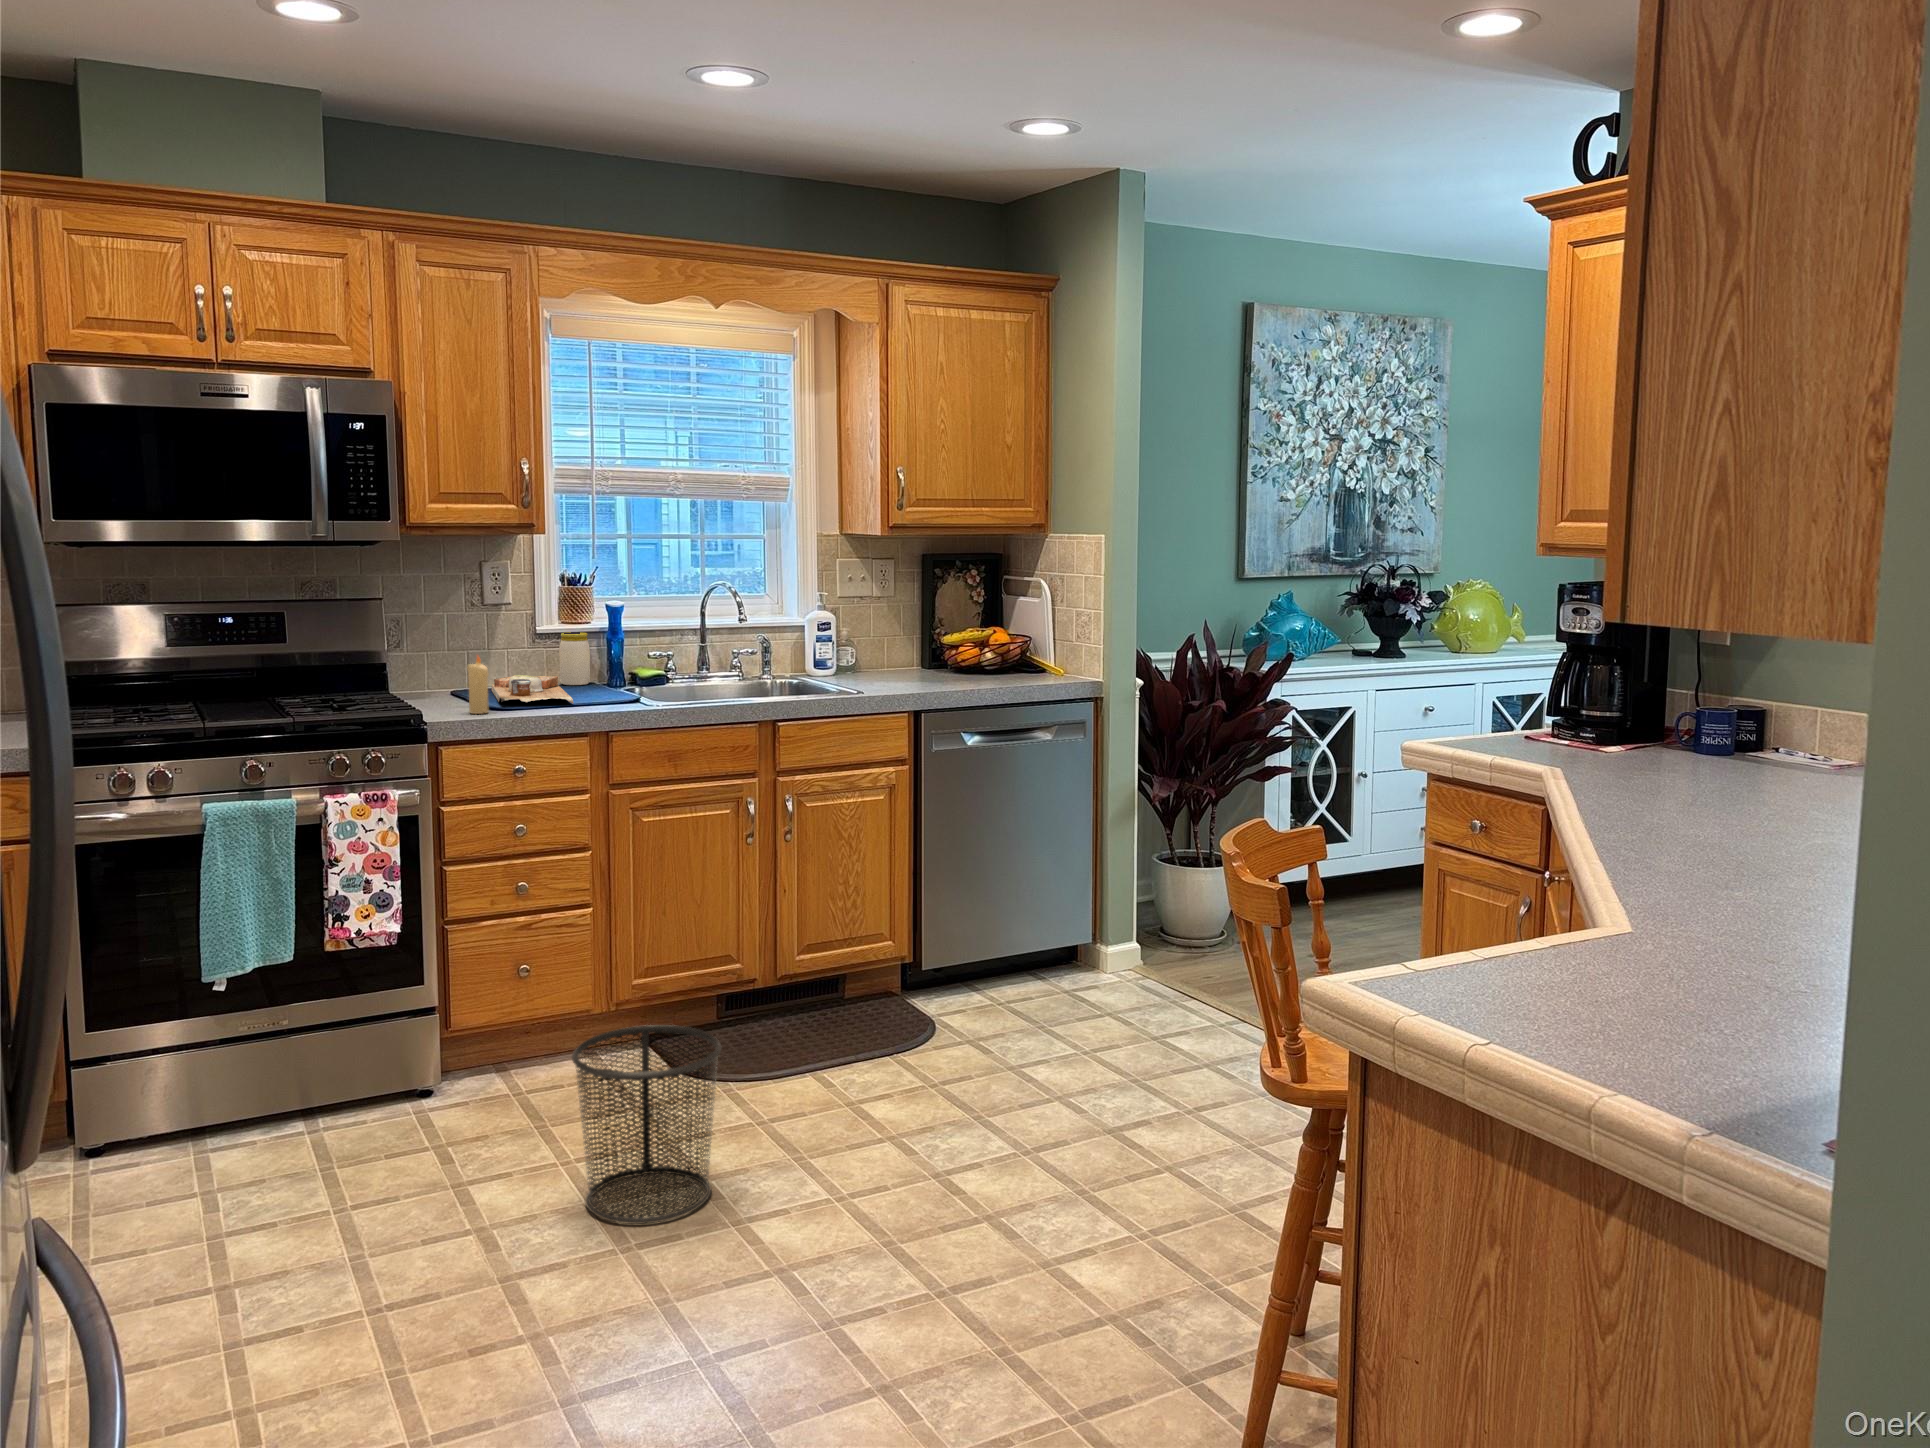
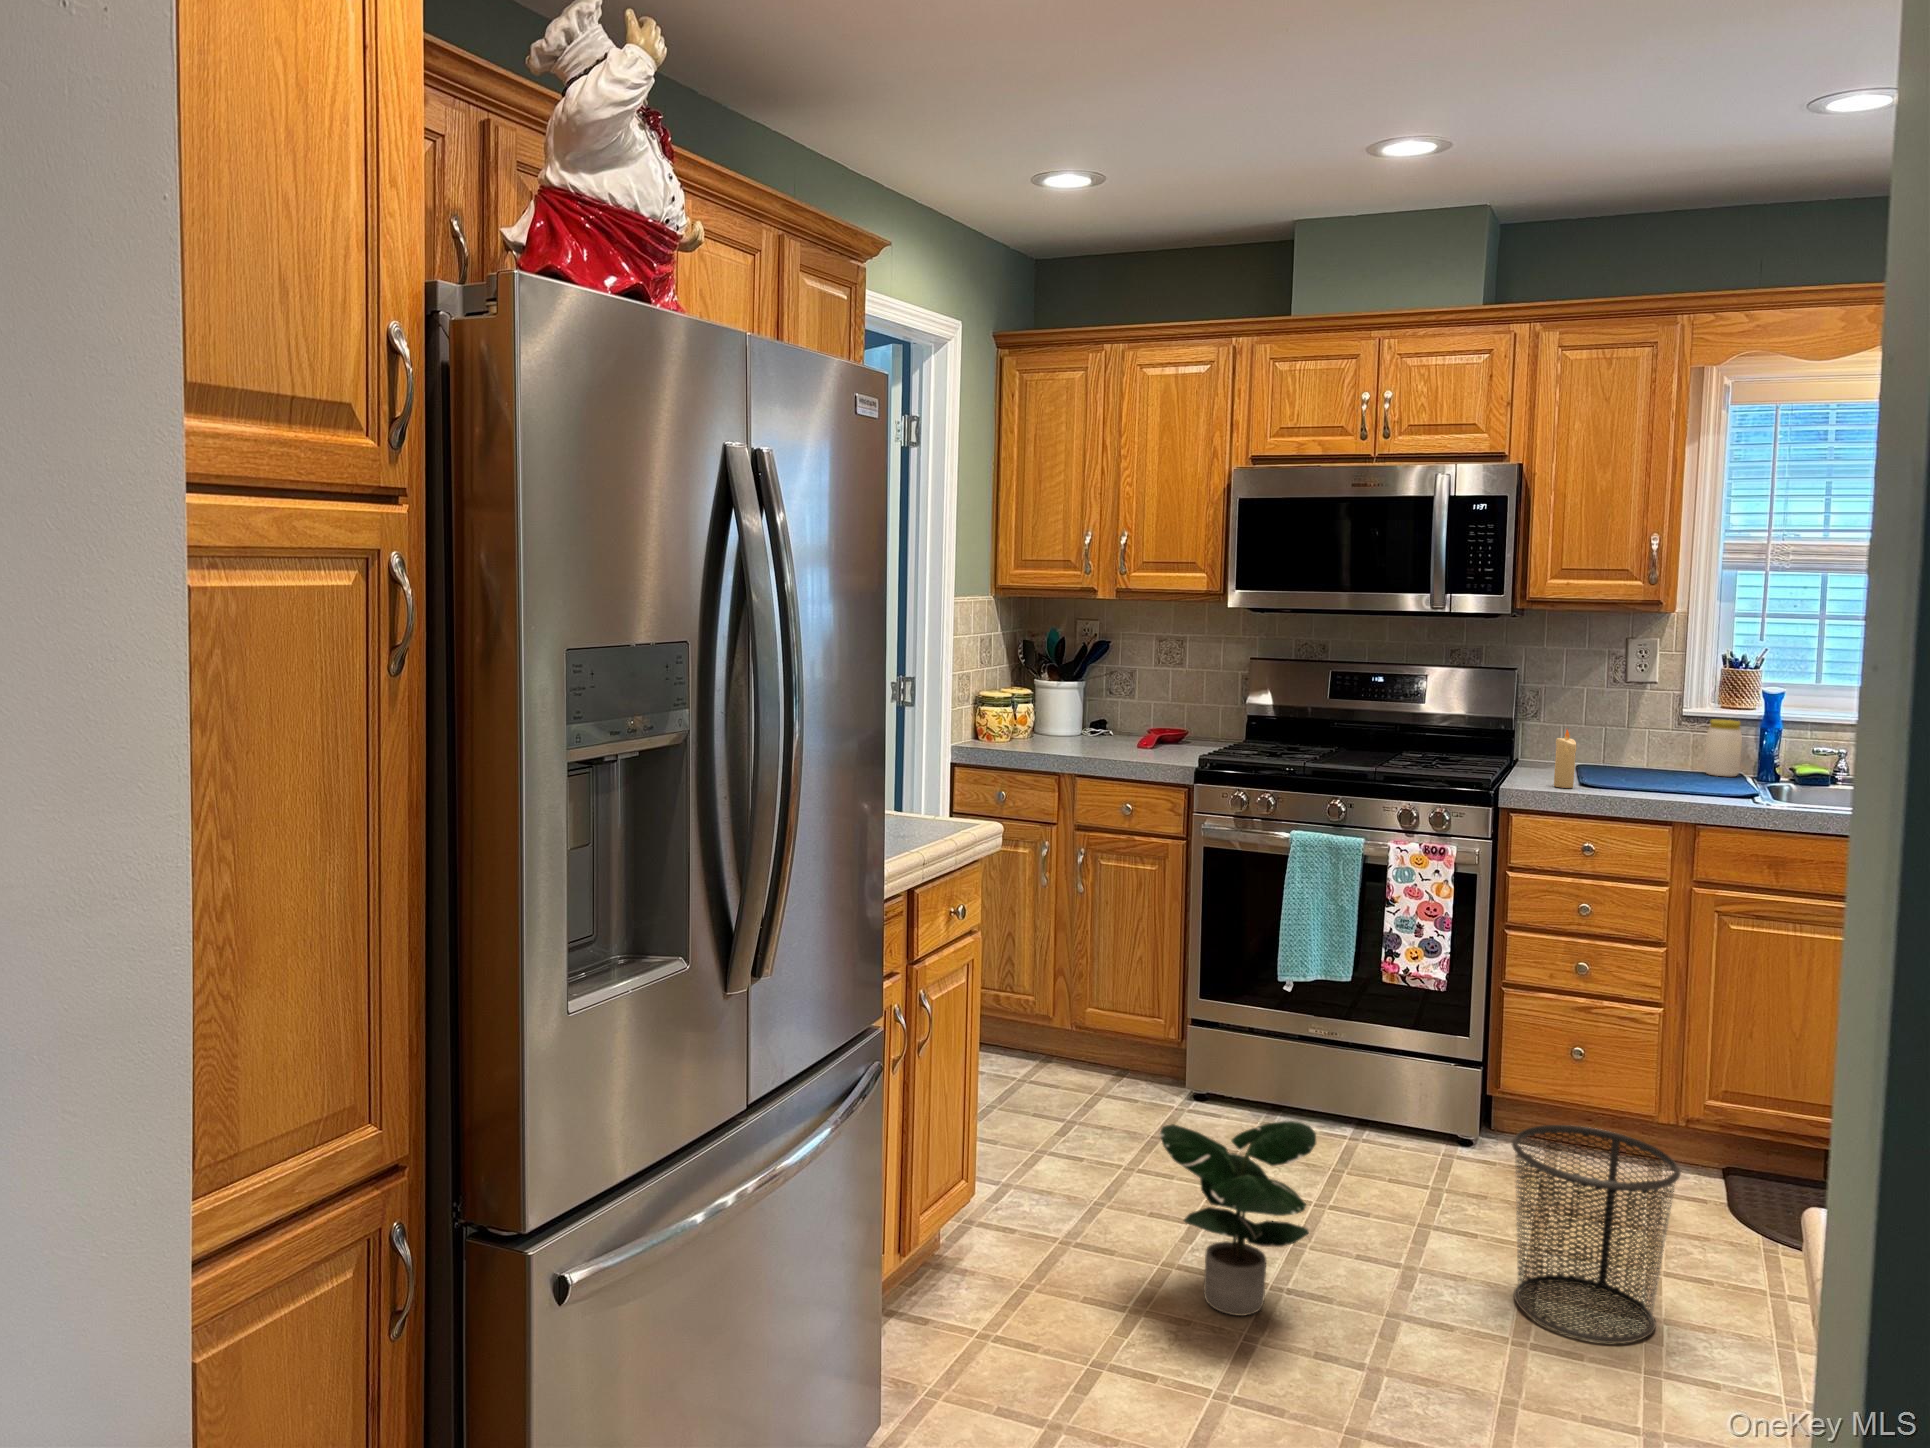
cutting board: present [492,675,573,703] -> none [1597,756,1692,792]
potted plant: none [232,1118,440,1362] -> present [1160,1121,1316,1316]

